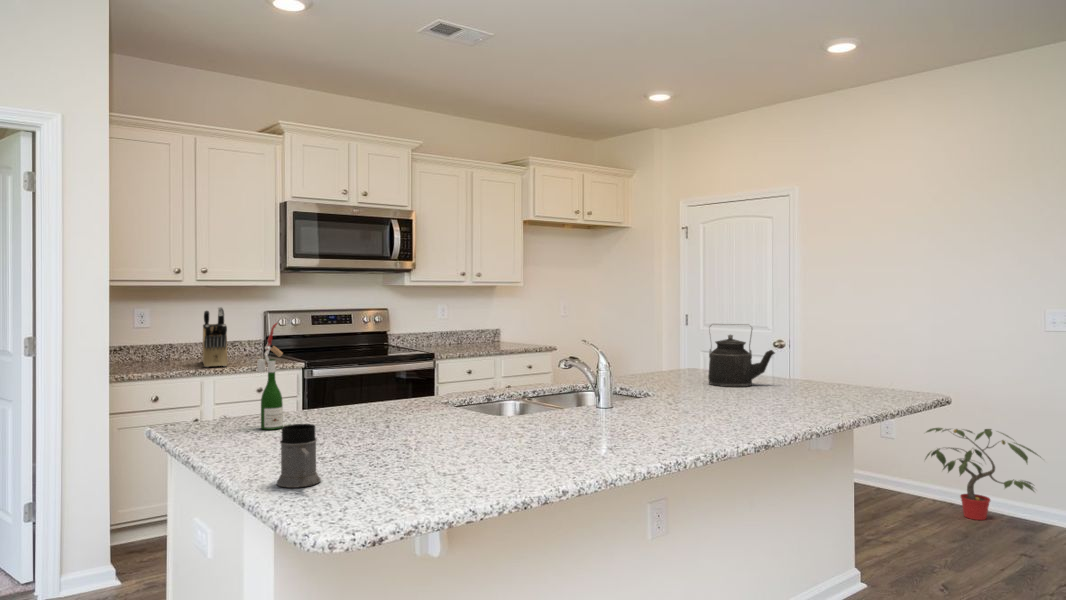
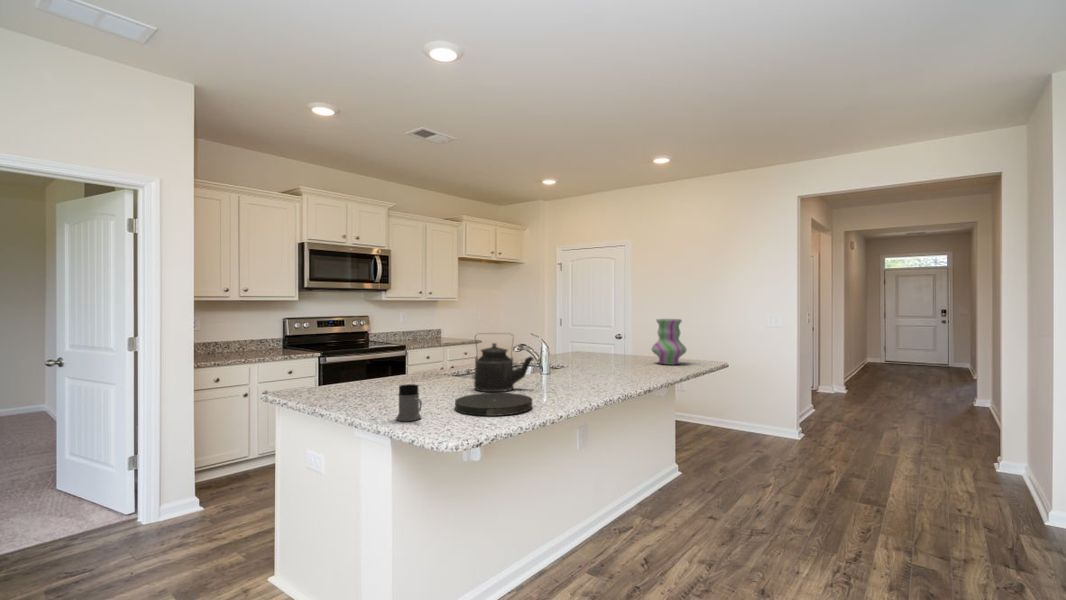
knife block: present [203,307,227,367] -> none [244,315,267,358]
vase: none [807,318,871,398] -> present [652,319,686,365]
wine bottle: present [257,323,291,430] -> none [343,326,363,393]
kettle: present [708,324,775,387] -> present [474,343,533,392]
potted plant: present [925,428,1039,520] -> none [704,382,771,435]
plate: none [391,441,527,485] -> present [455,393,532,416]

